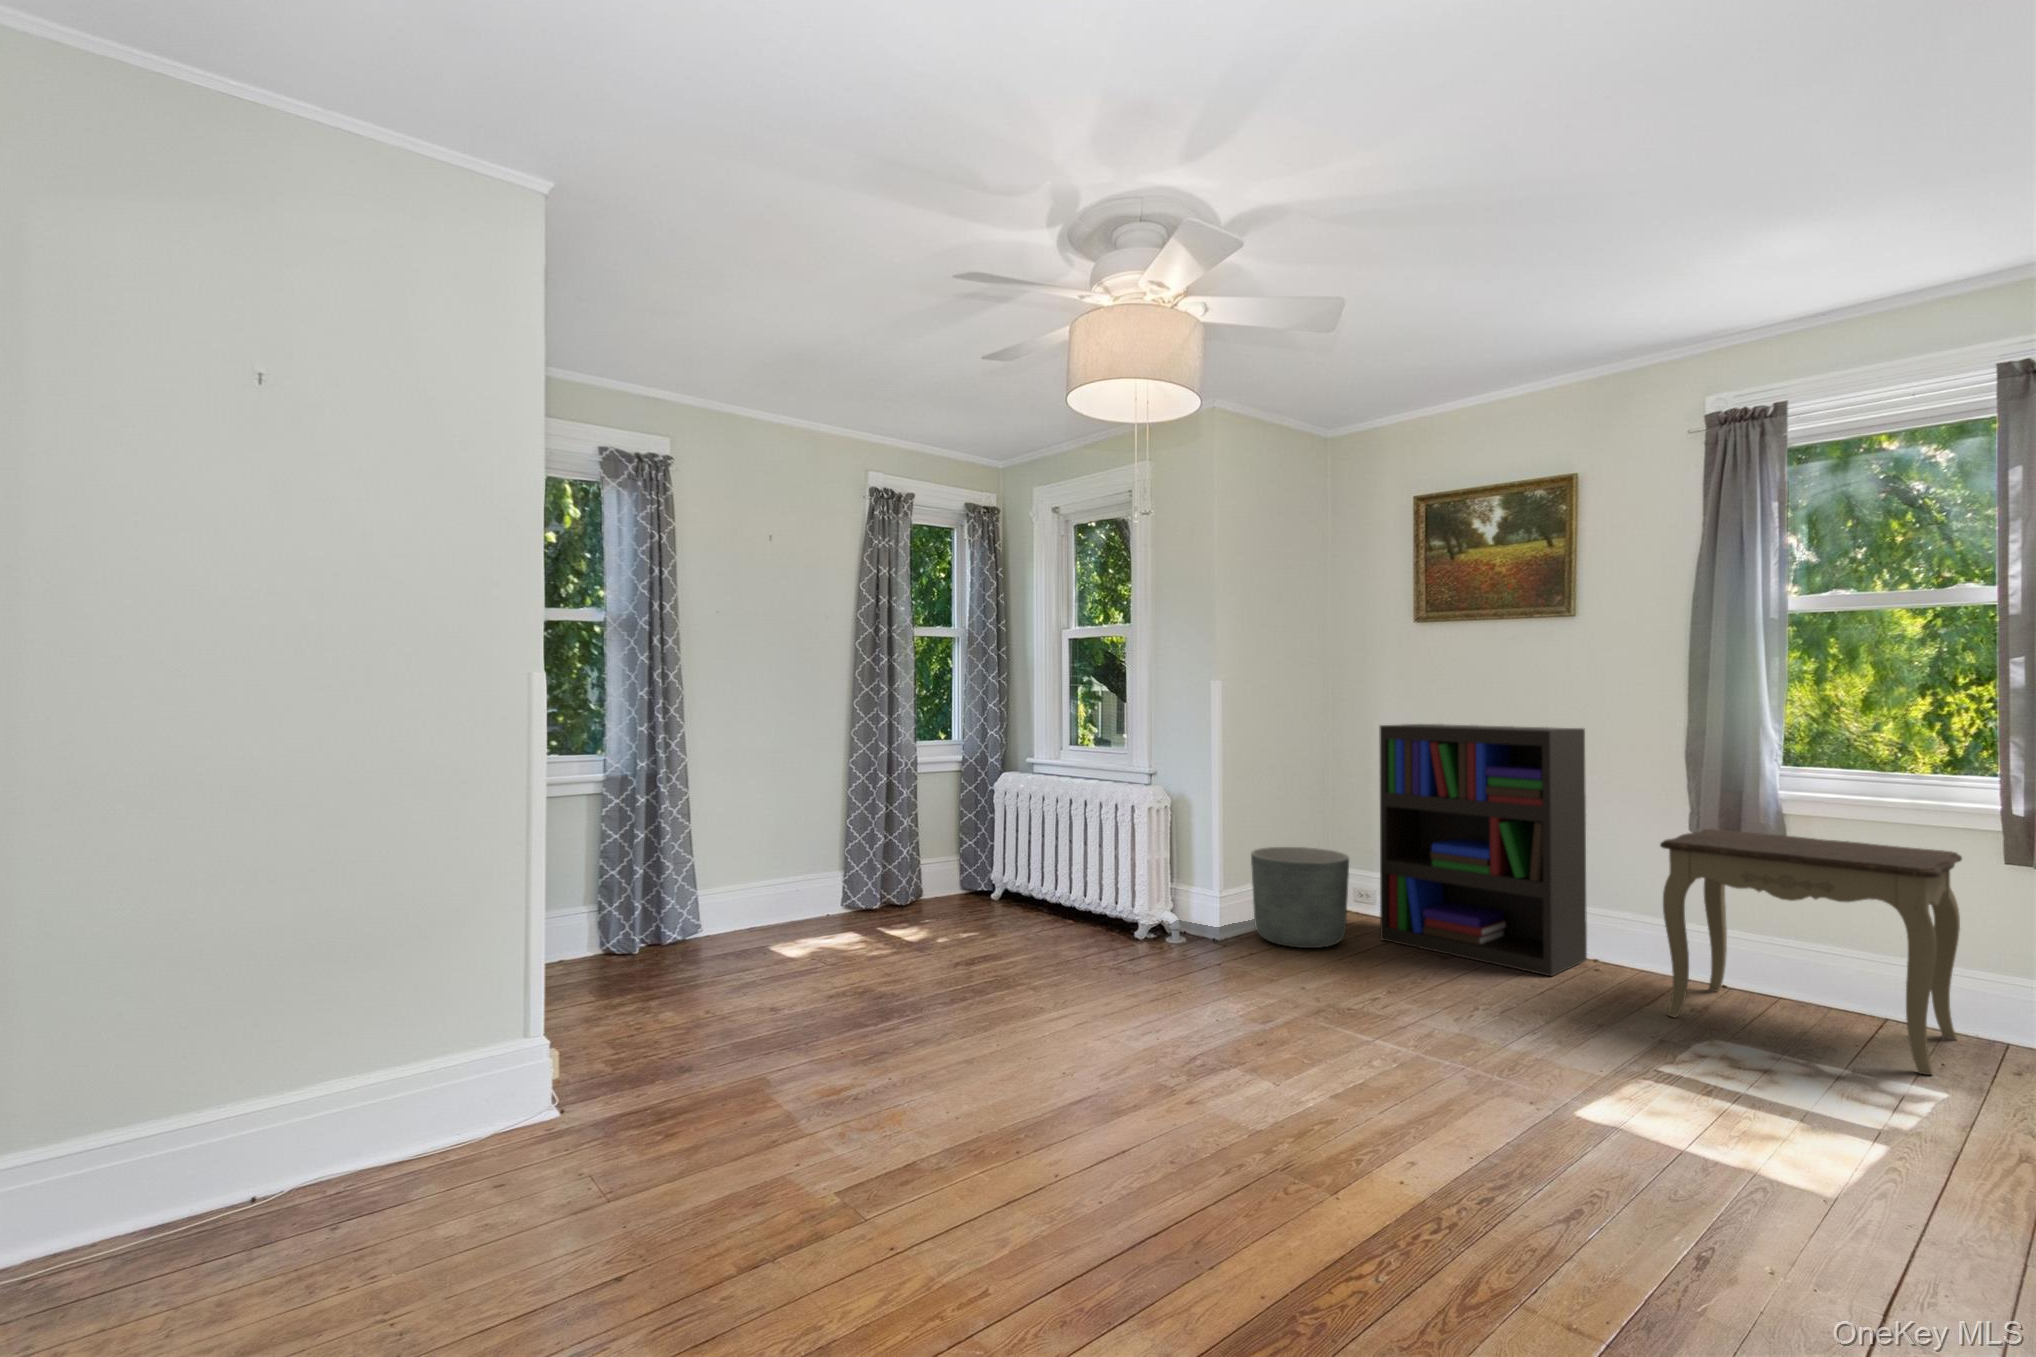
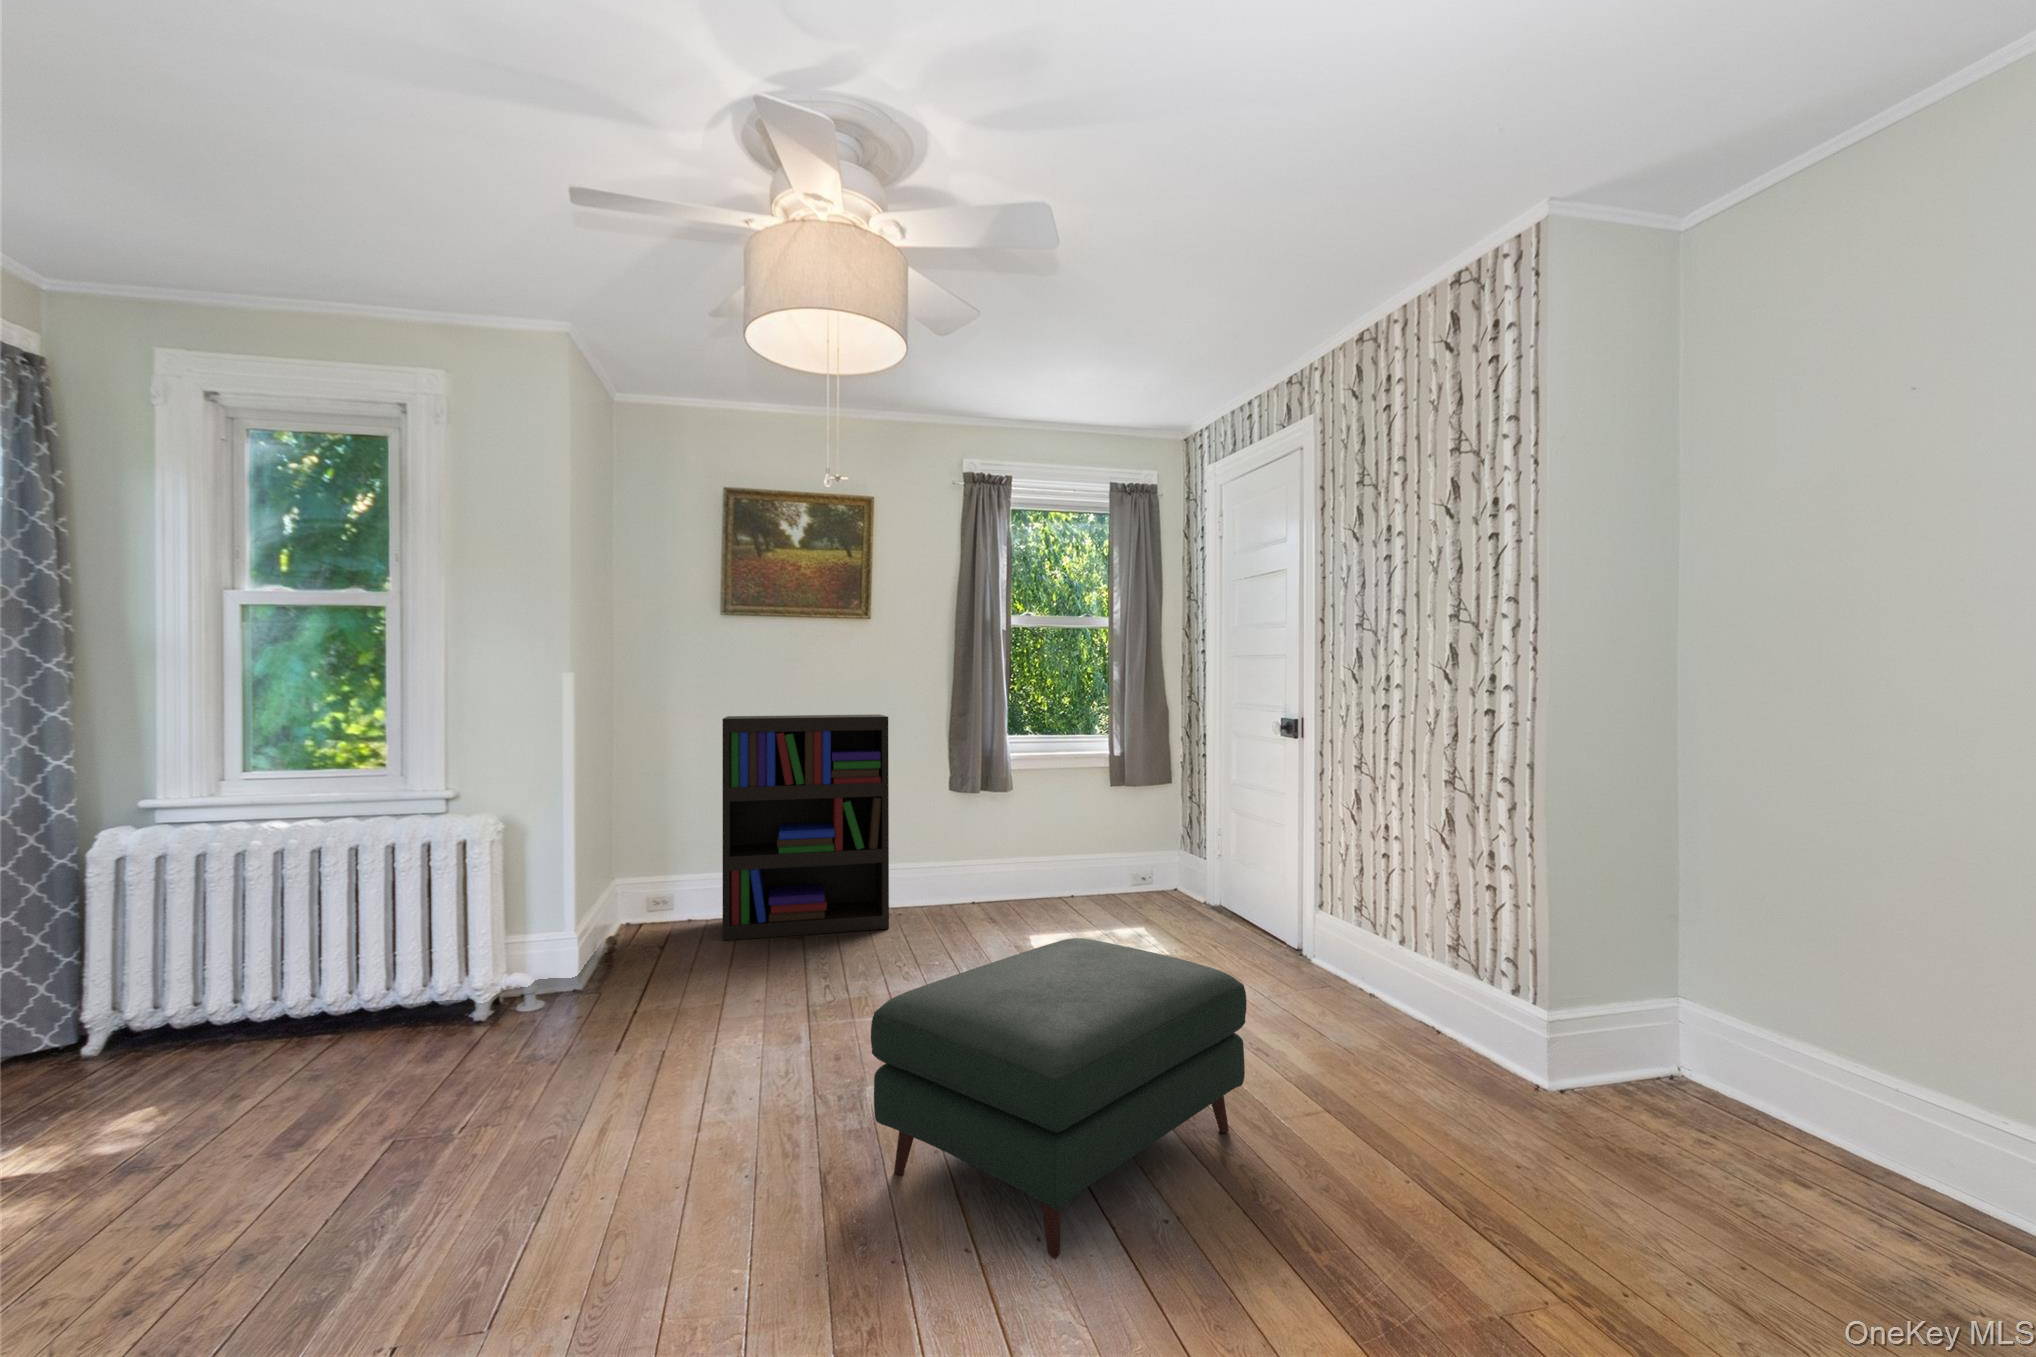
side table: present [1660,829,1962,1075] -> none [967,782,1133,932]
planter: present [1251,847,1349,948] -> none [599,858,713,974]
ottoman: none [1096,959,1466,1244] -> present [871,938,1247,1258]

